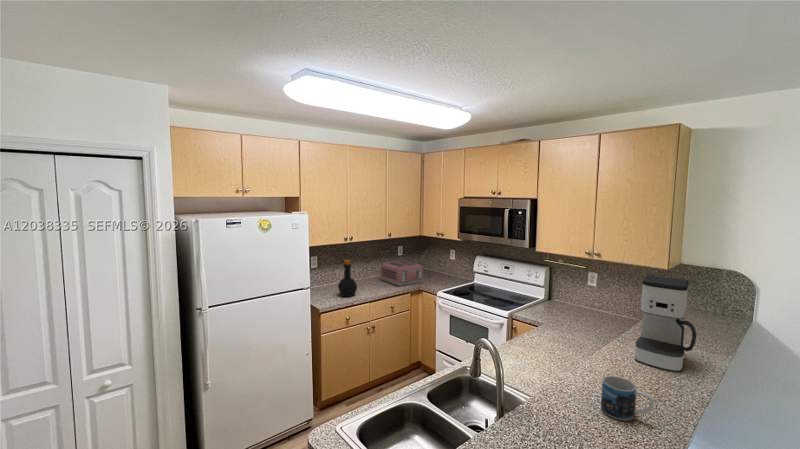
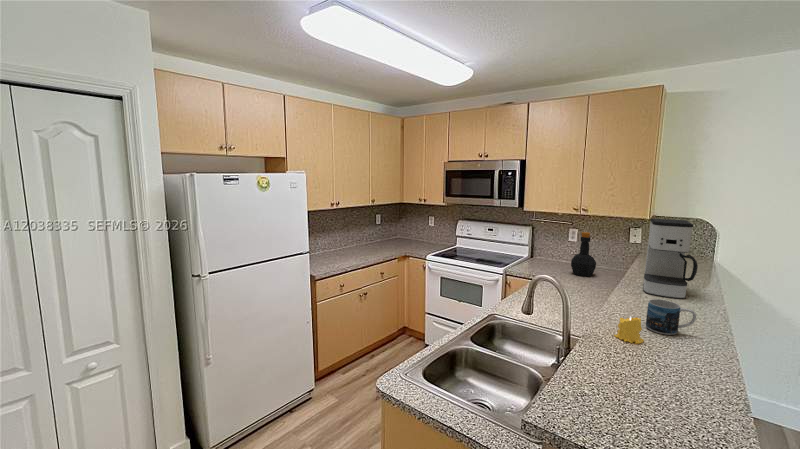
bottle: present [338,260,357,297] -> present [571,232,596,276]
toaster: present [380,260,423,286] -> none [362,228,406,253]
candle: none [555,394,585,428] -> present [614,317,644,344]

